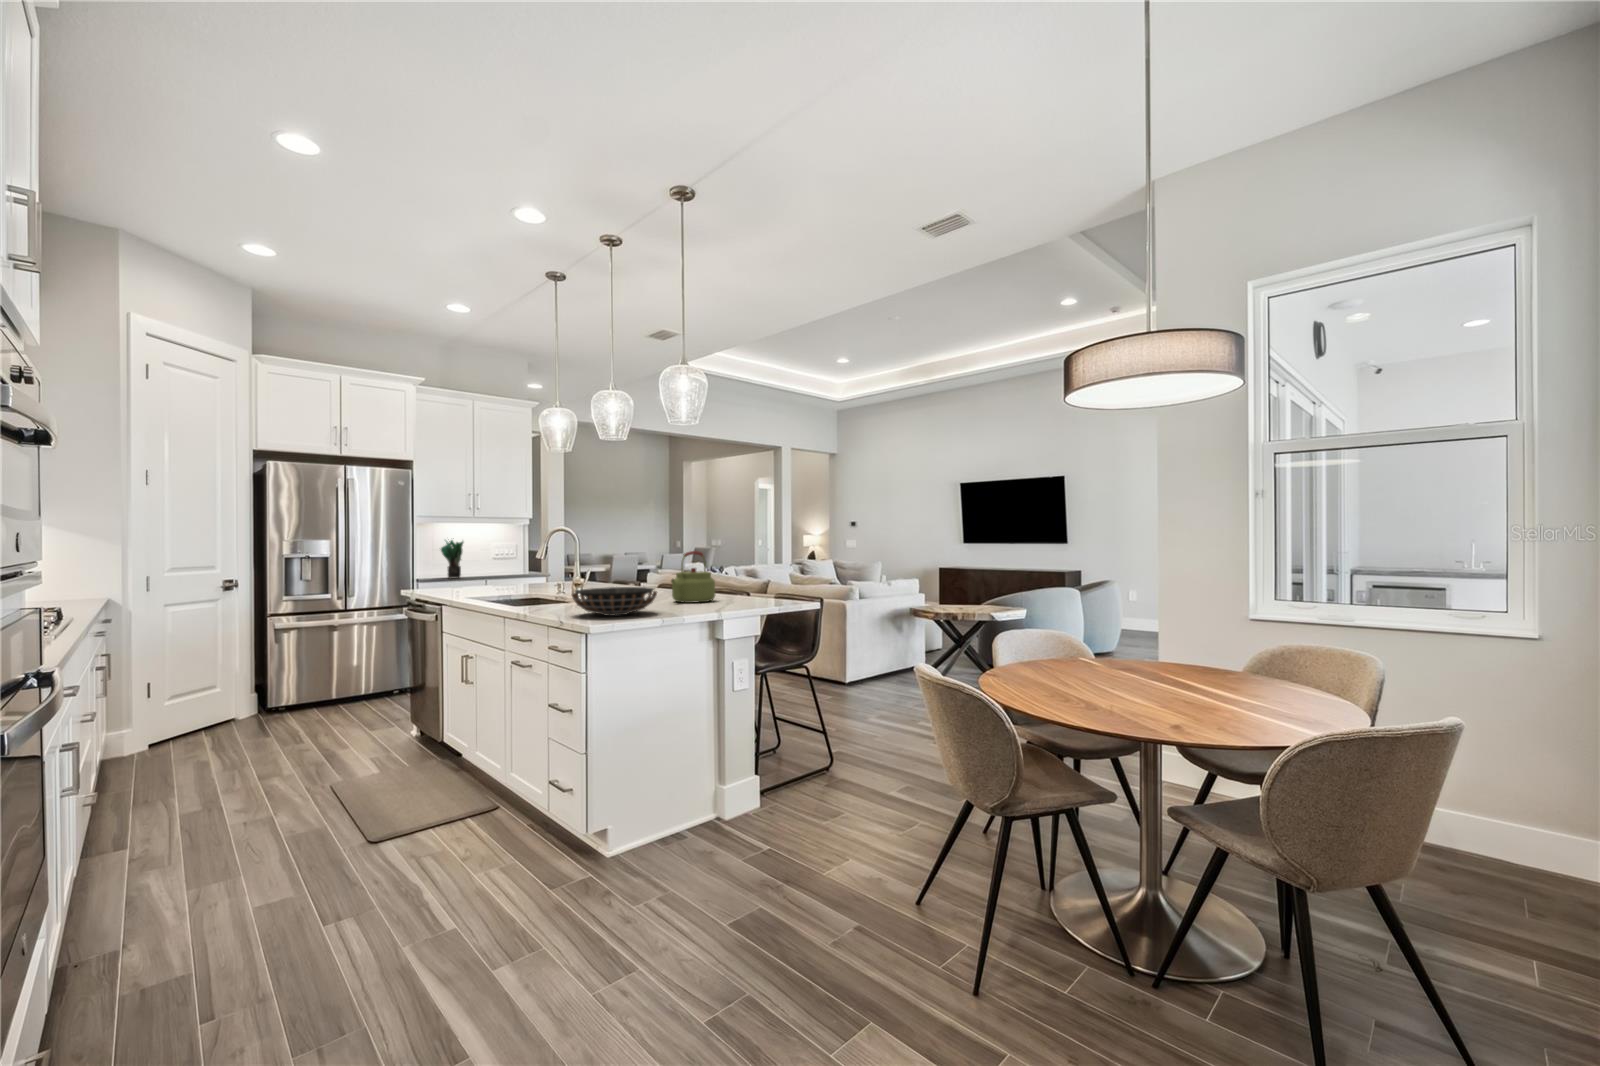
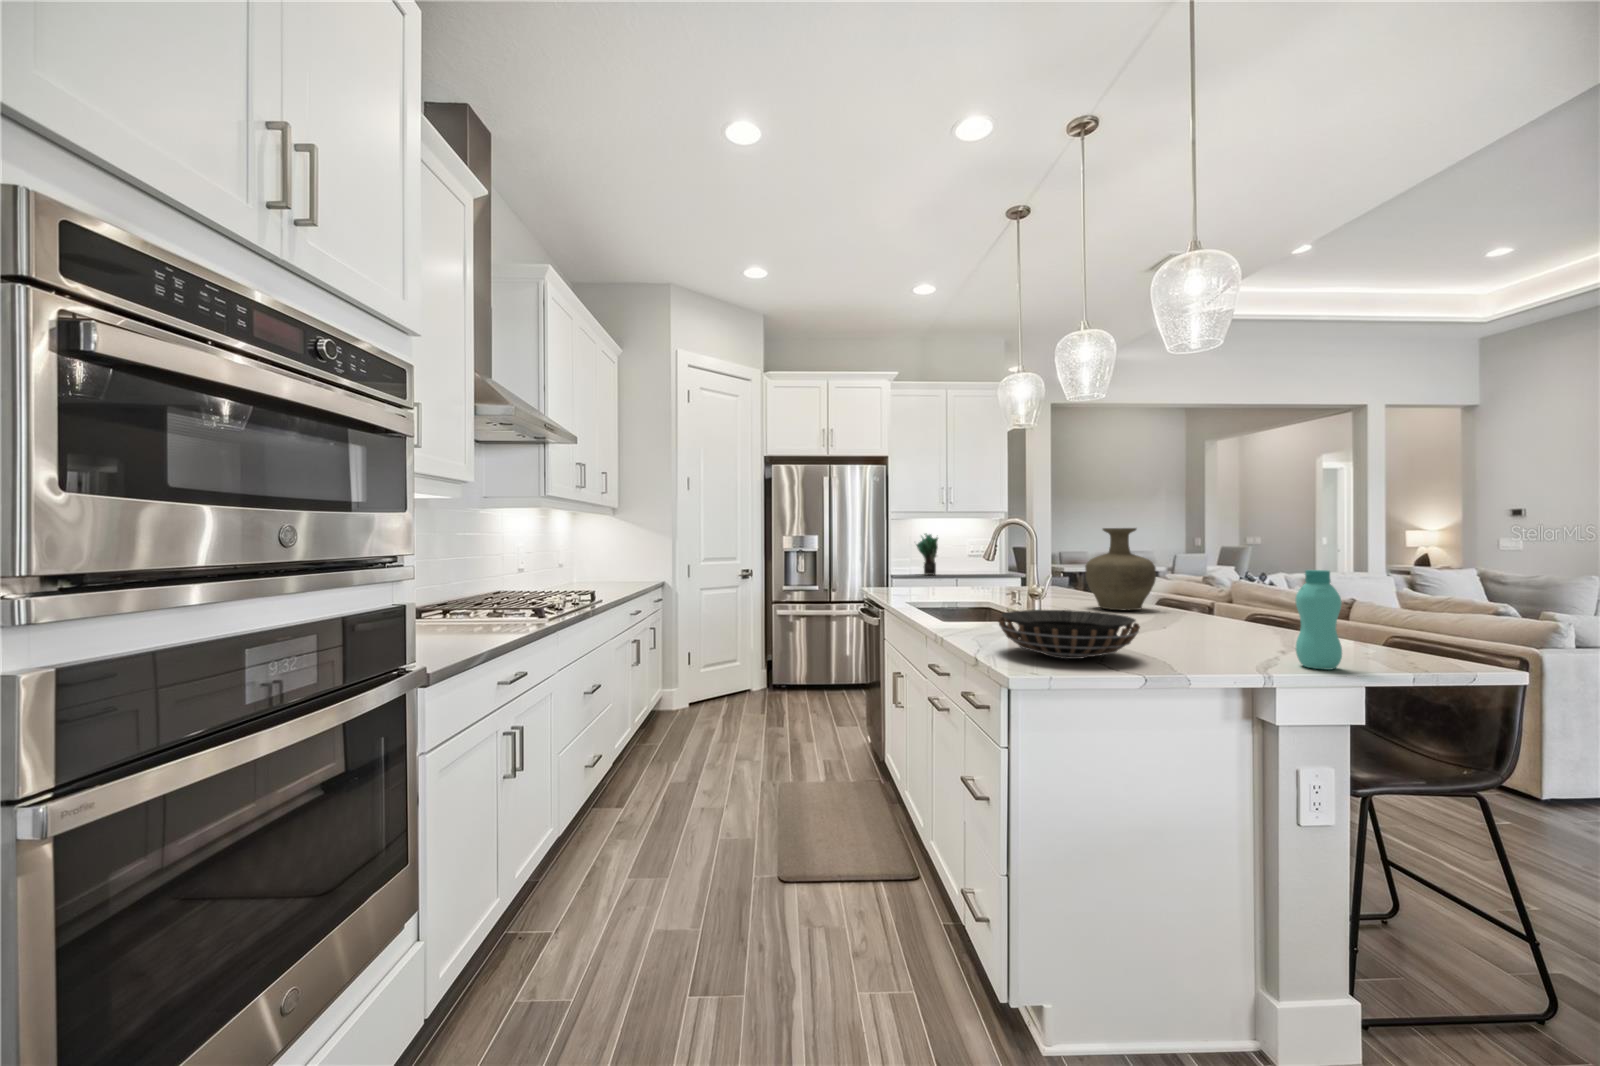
vase: none [611,533,658,592] -> present [1085,528,1156,610]
kettle: present [671,551,715,603] -> none [1170,557,1257,643]
bottle: none [732,556,751,608] -> present [1296,570,1342,670]

